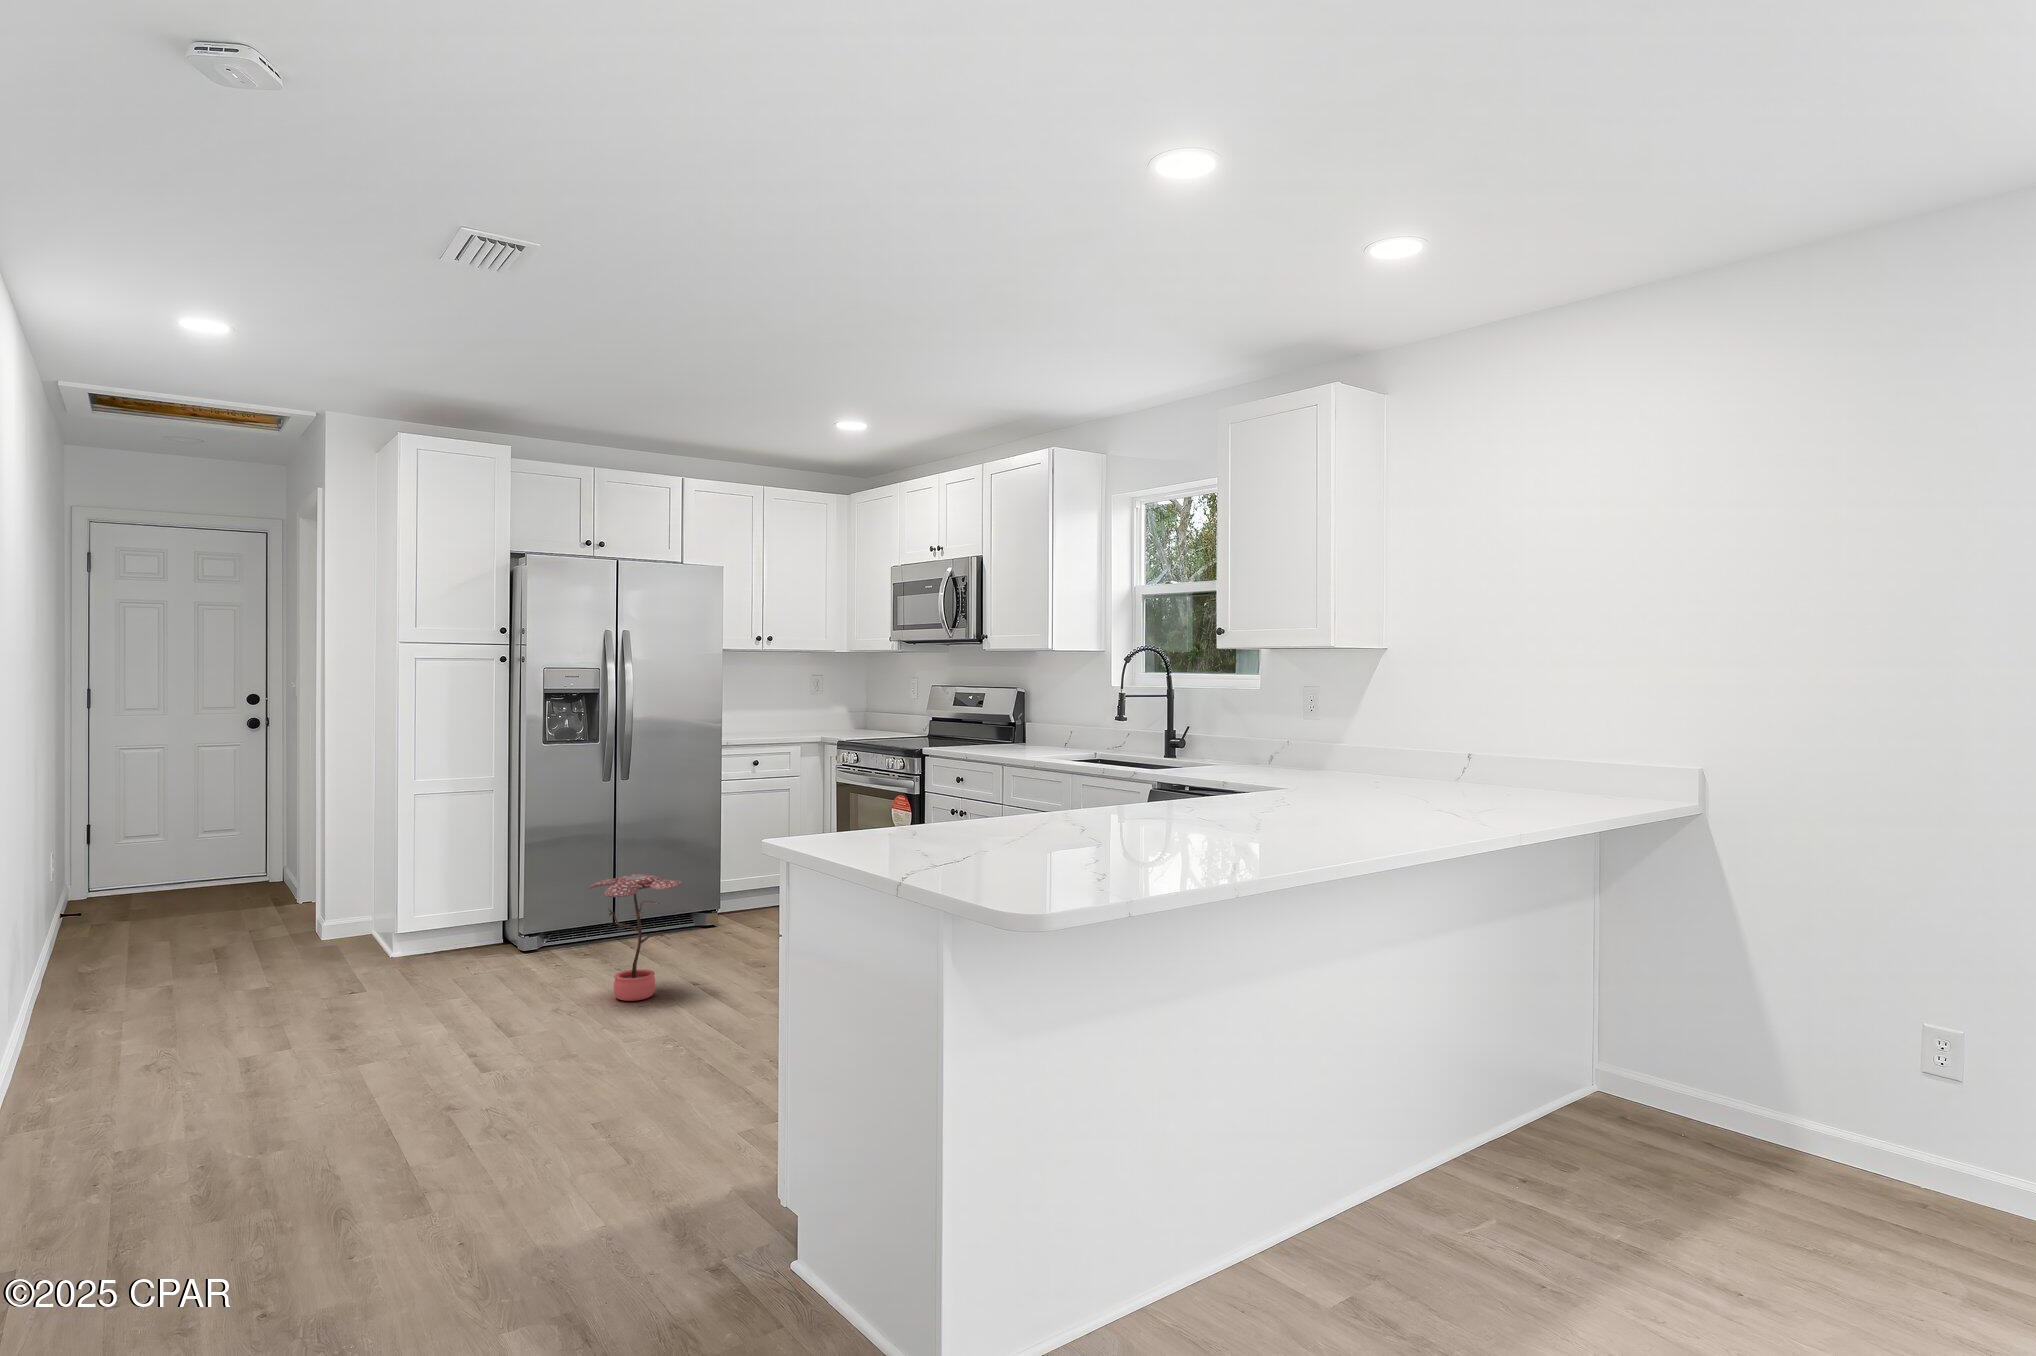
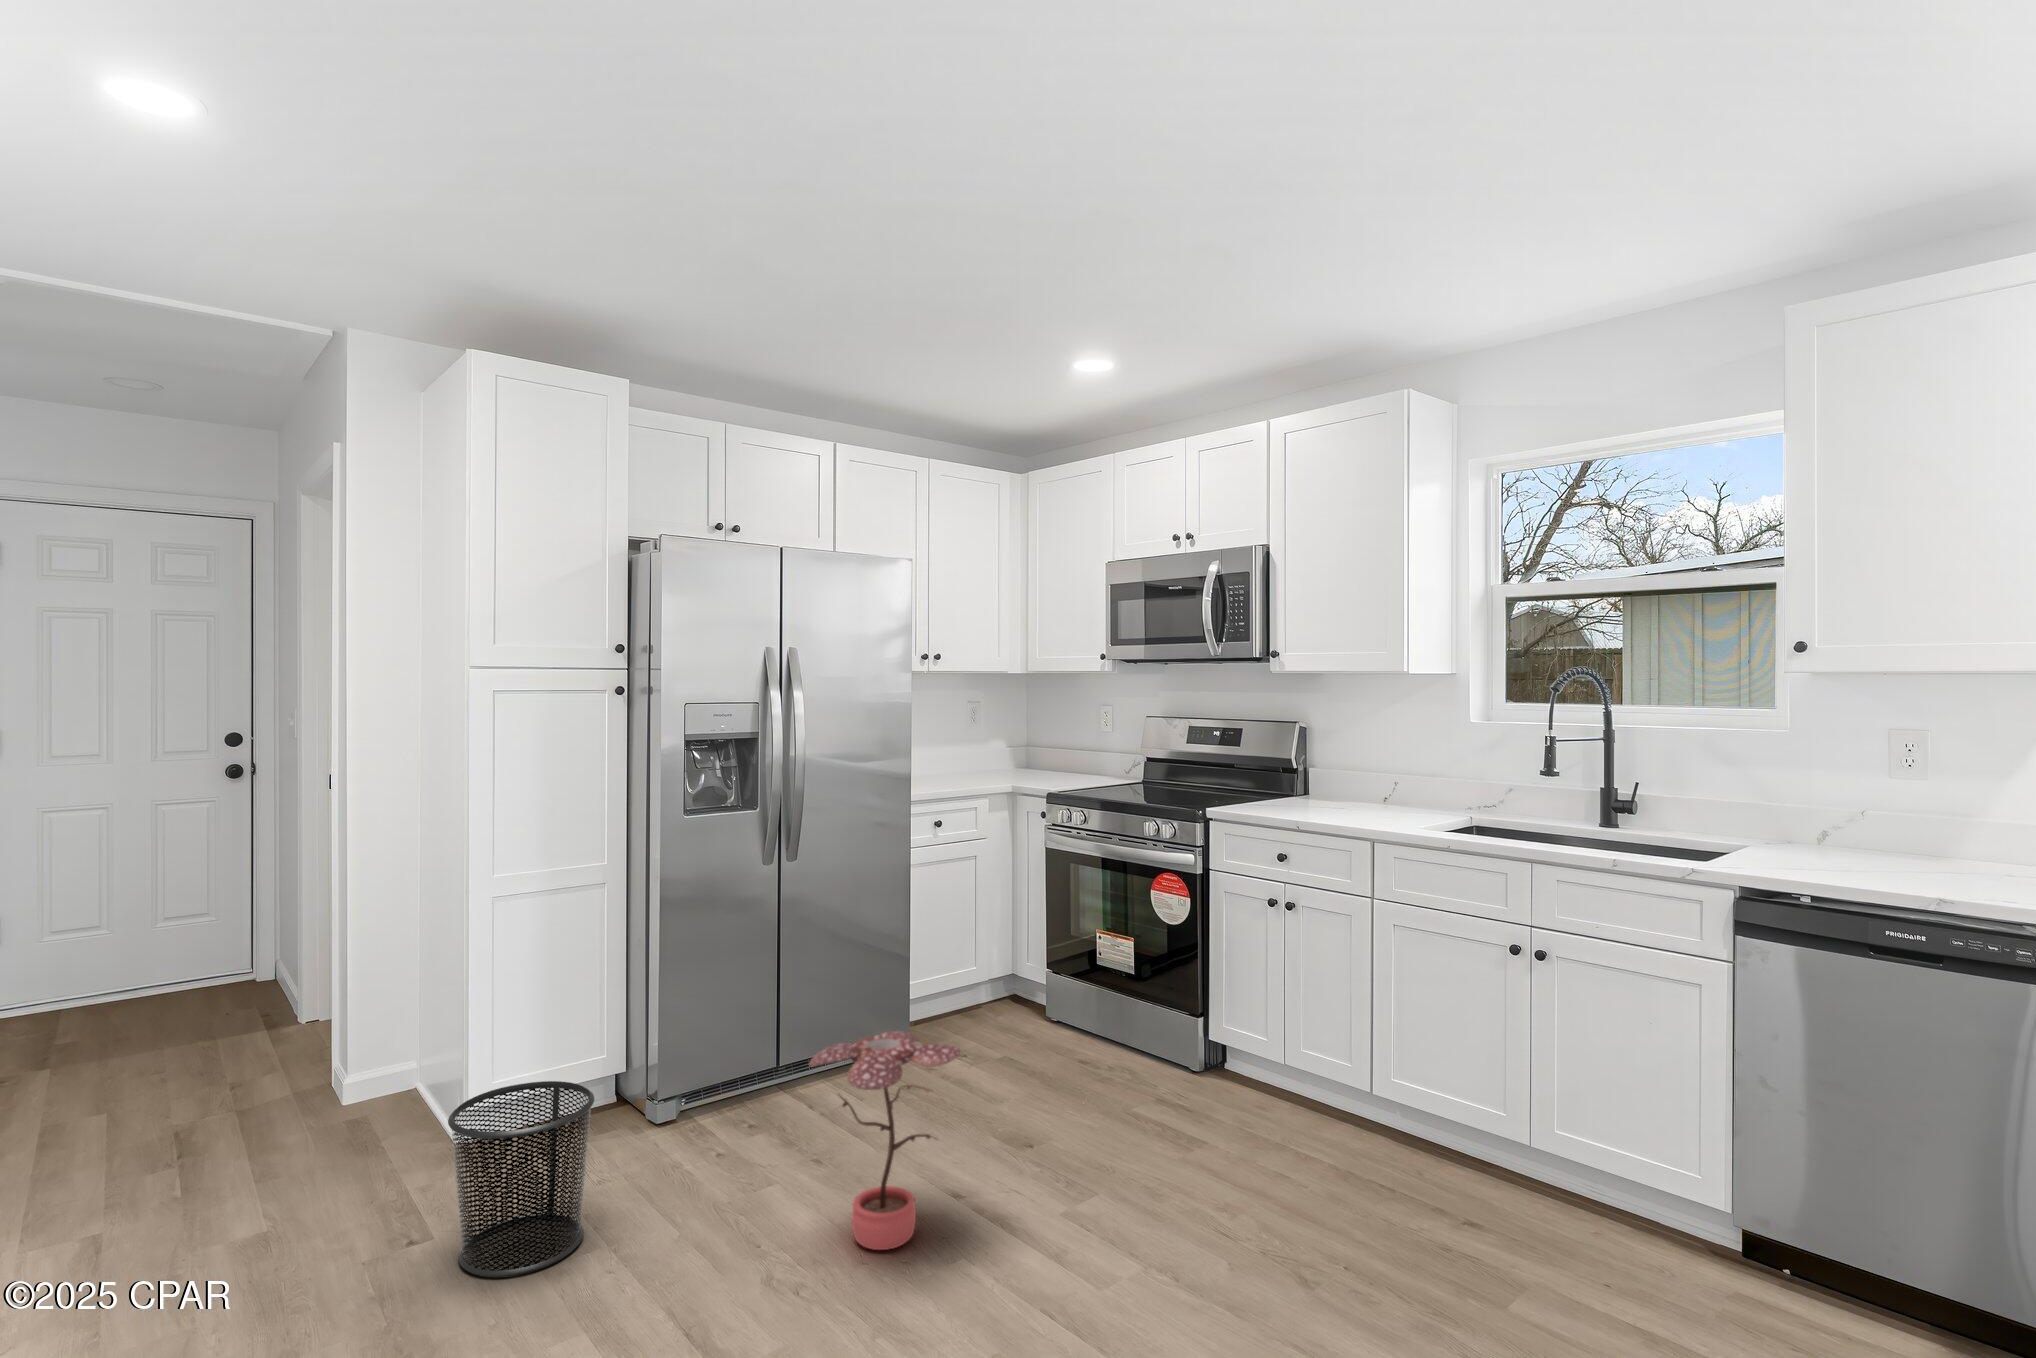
waste bin: none [371,901,462,1004] -> present [448,1081,594,1277]

